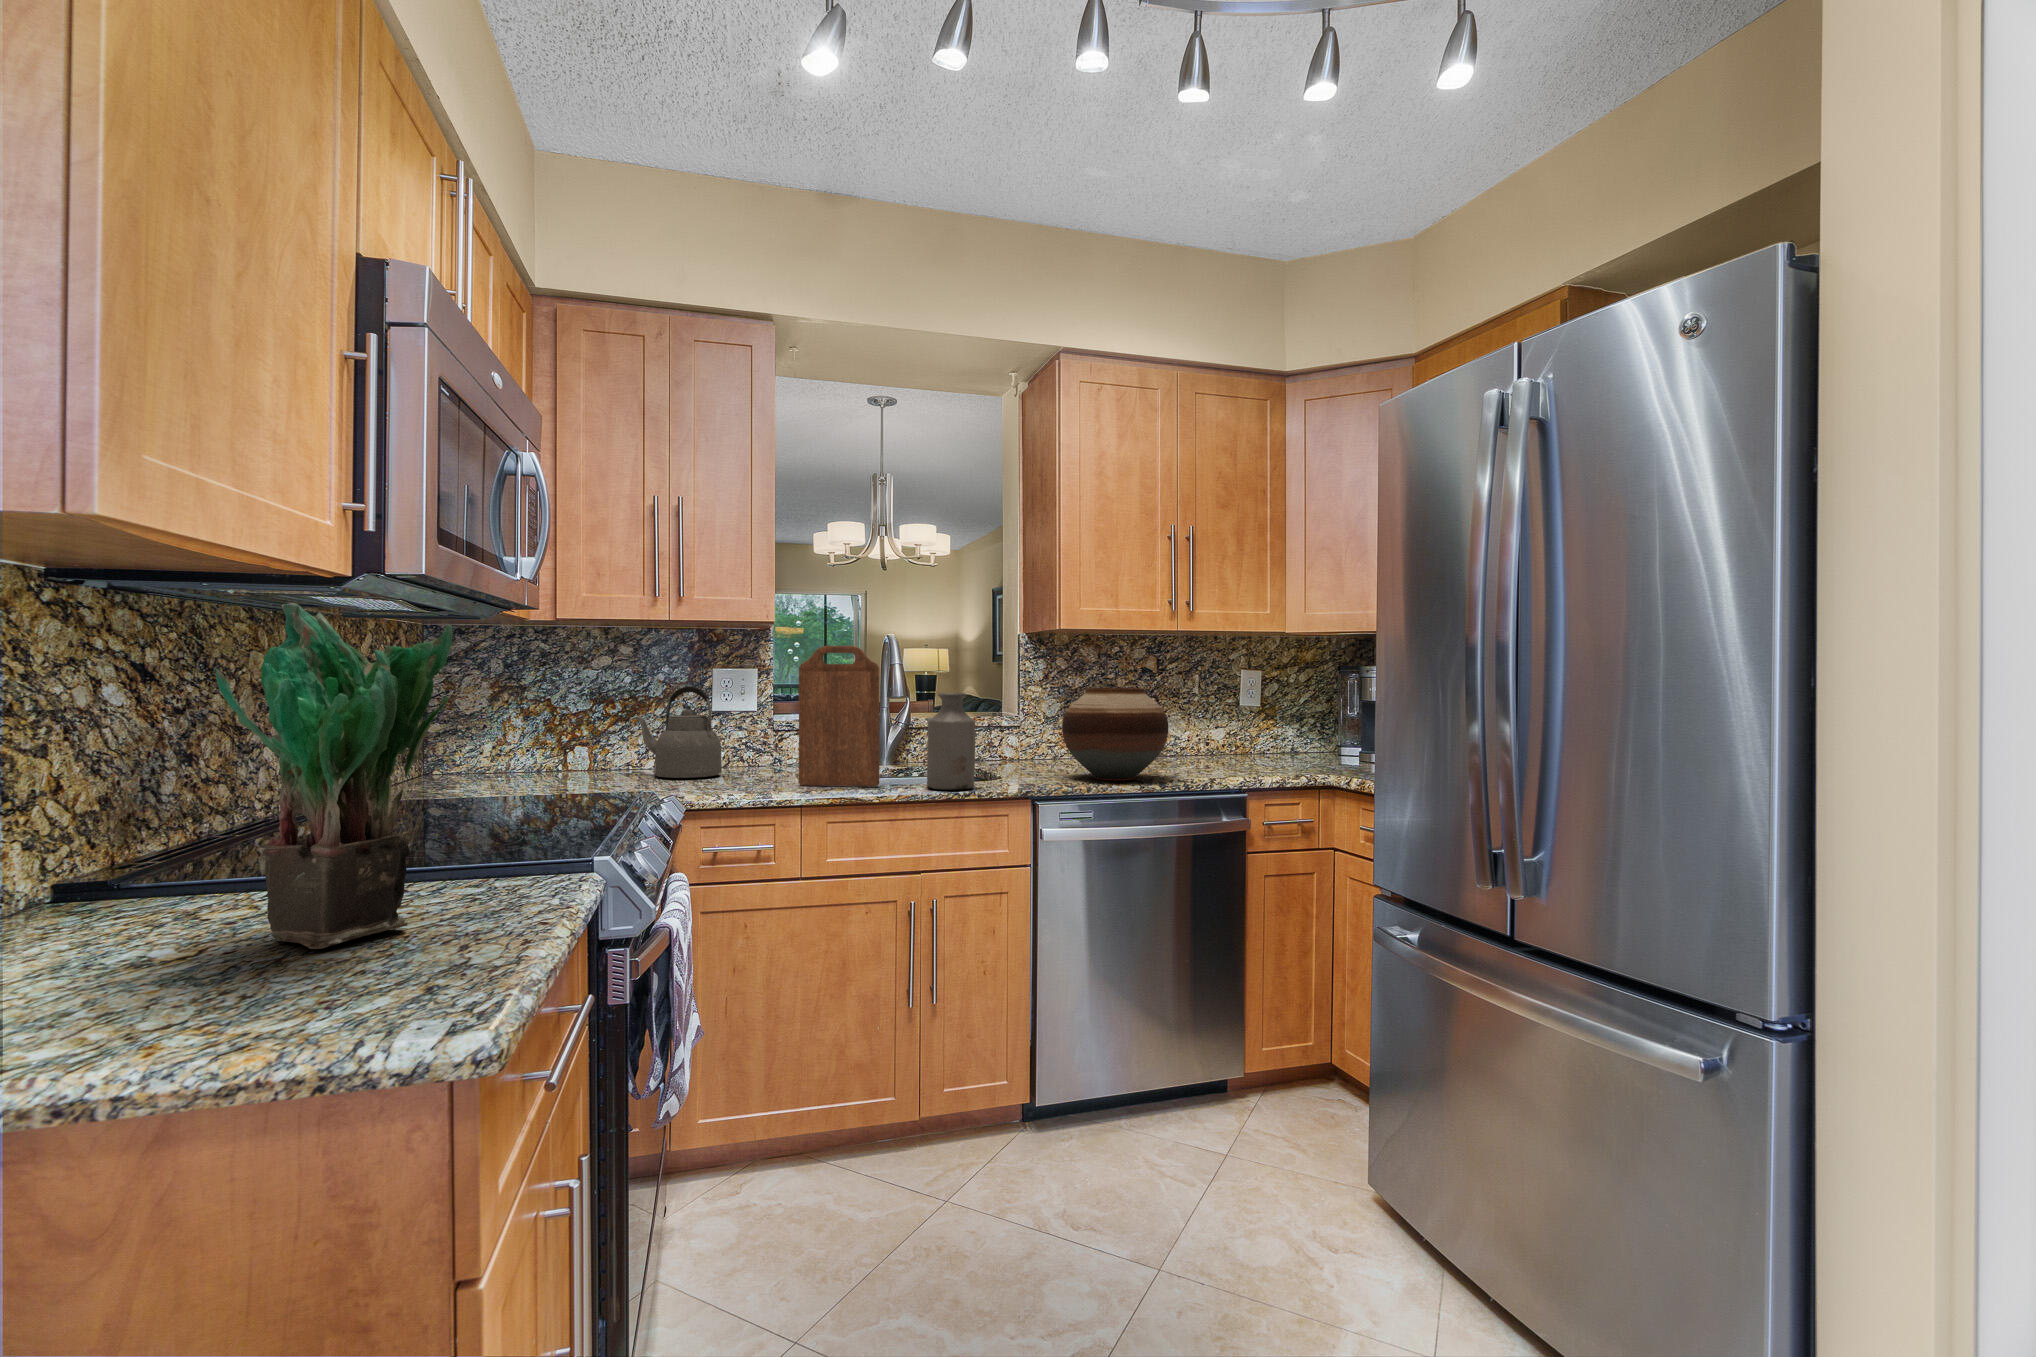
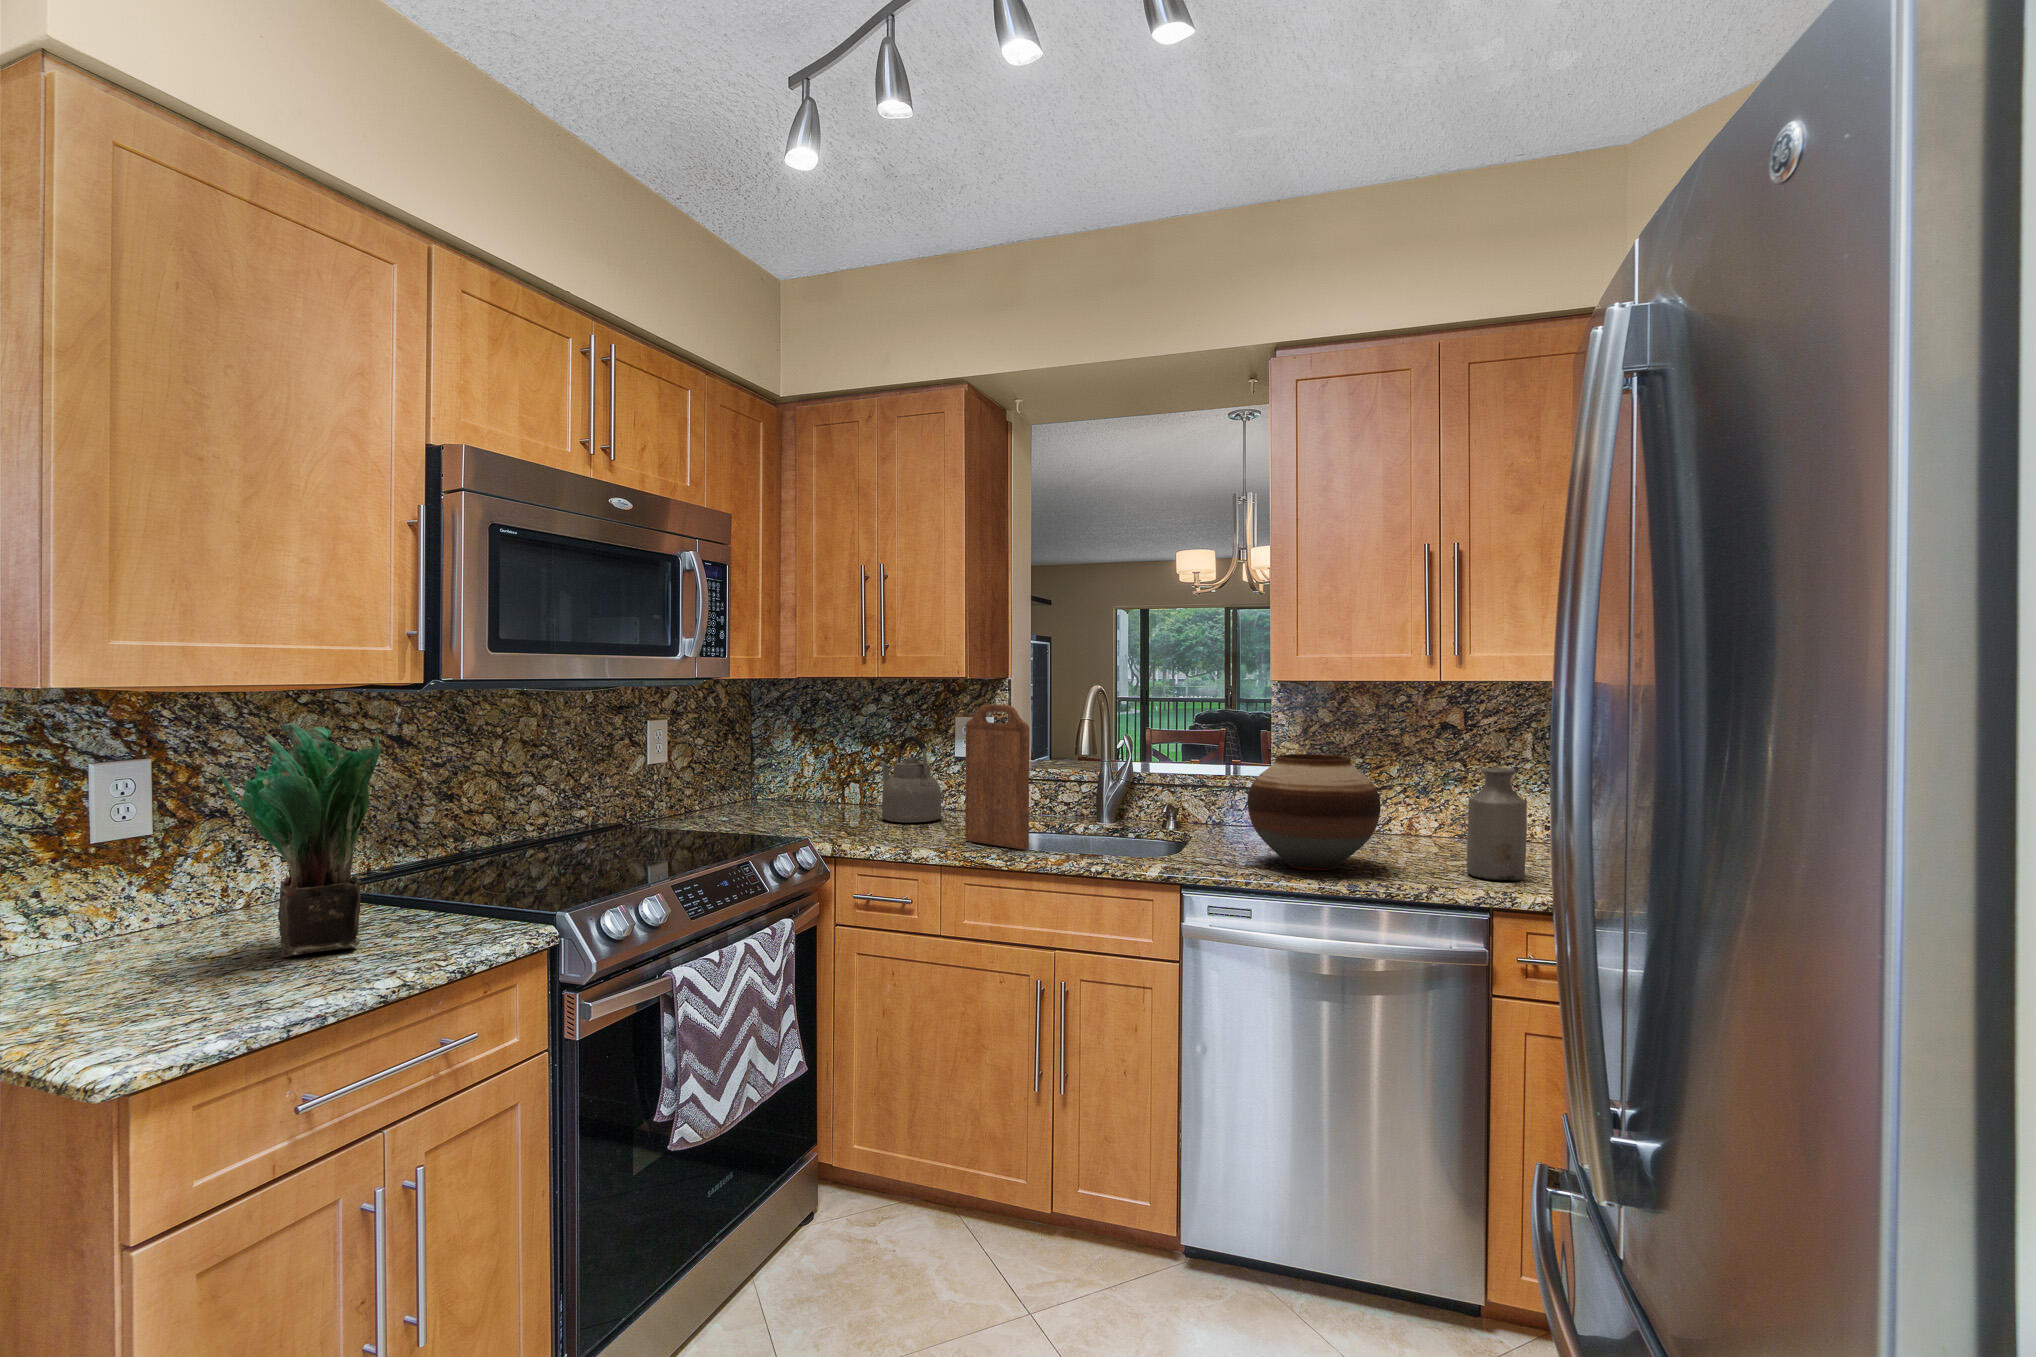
bottle: present [927,693,975,790] -> present [1467,768,1527,881]

